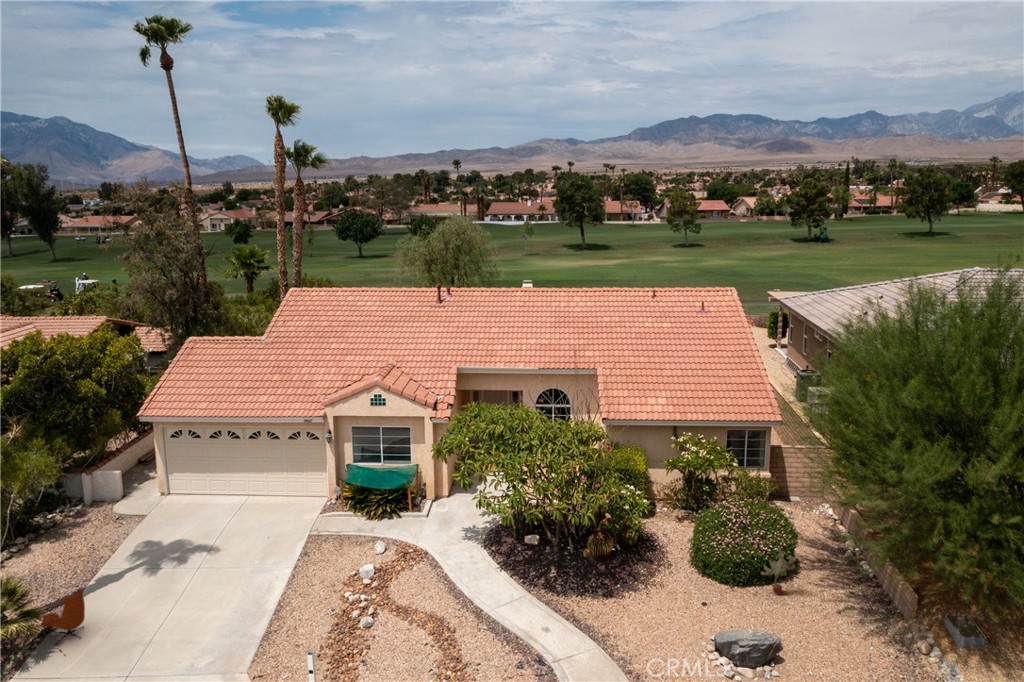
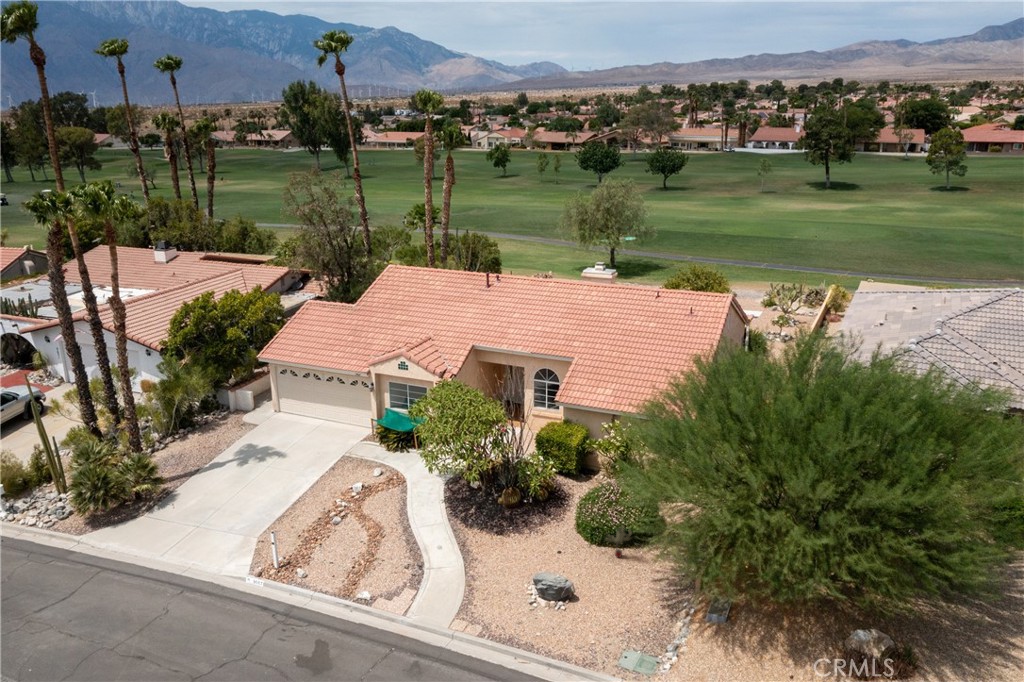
lounge chair: present [40,589,85,642] -> none [163,469,189,501]

